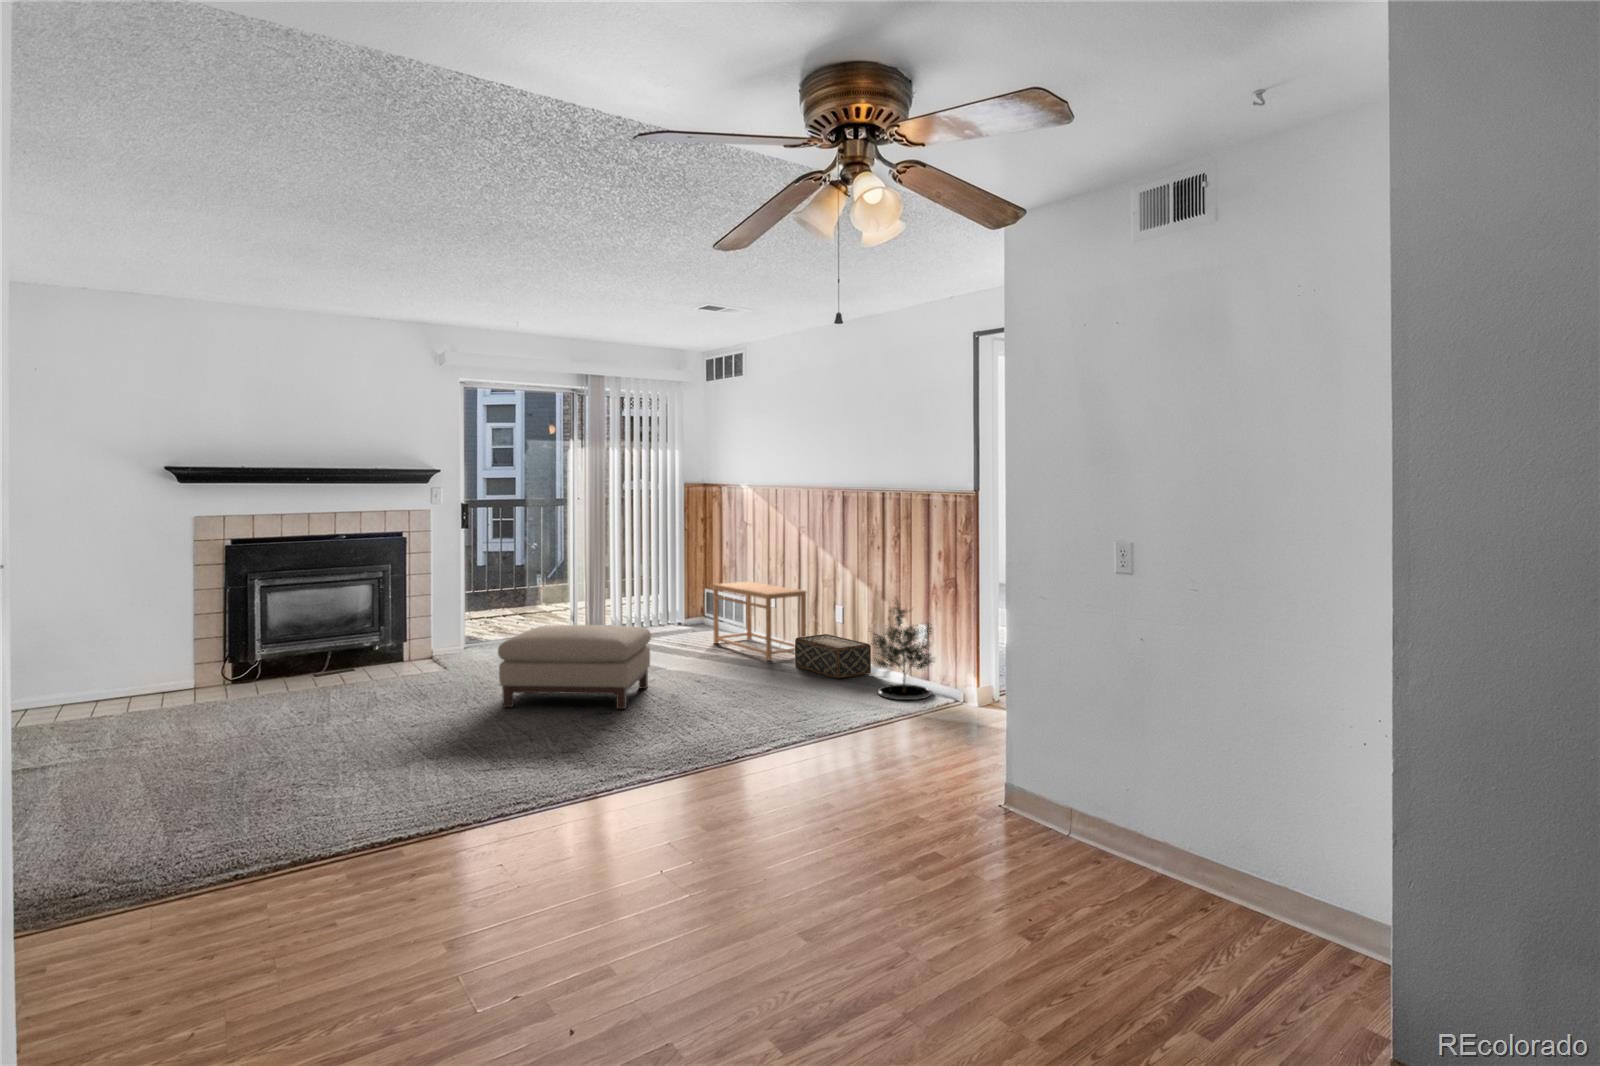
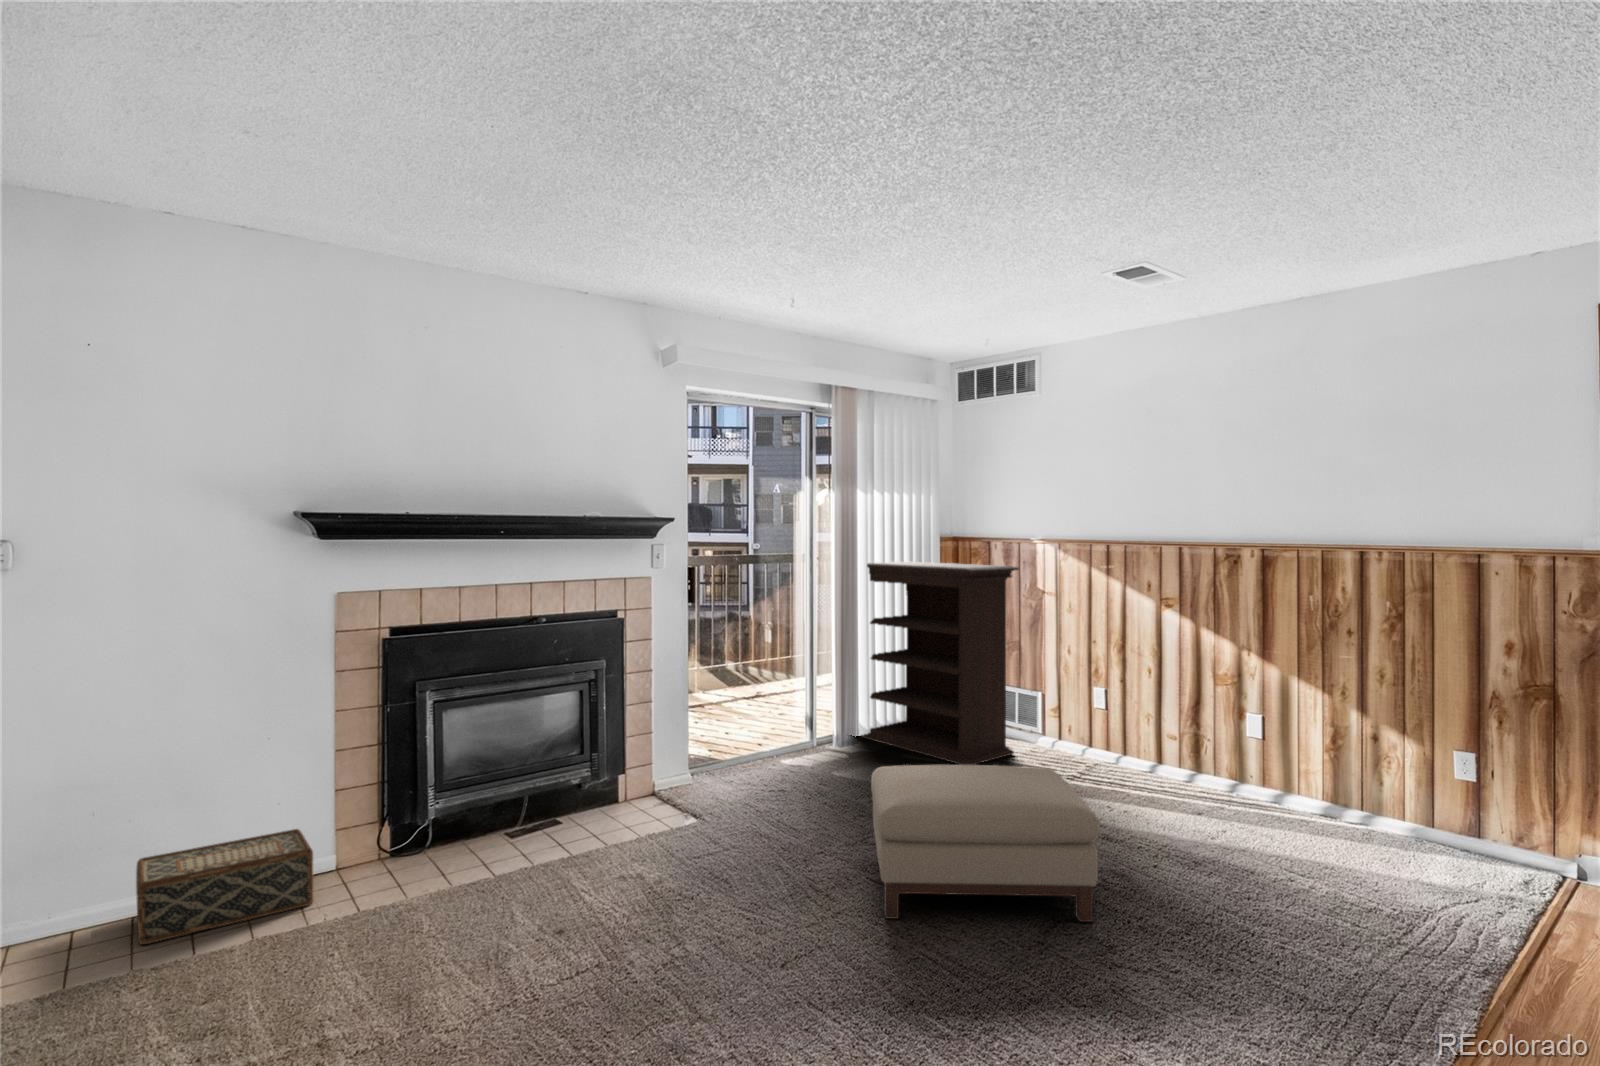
bookshelf: none [611,503,716,645] -> present [860,562,1019,765]
side table: present [713,581,807,659] -> none [1020,672,1187,796]
potted tree: present [869,598,932,700] -> none [1415,721,1538,892]
woven basket: present [795,634,871,678] -> present [136,829,313,945]

